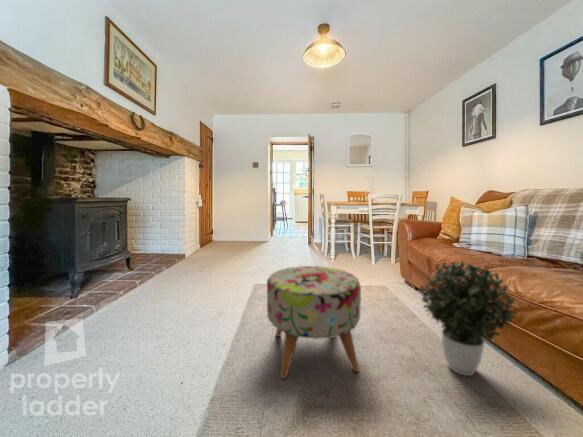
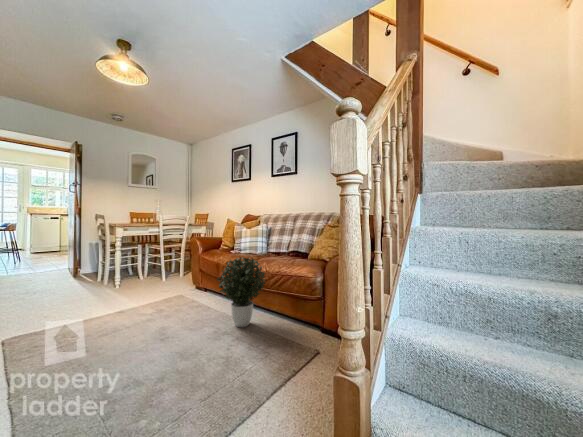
ottoman: present [267,266,361,379] -> none [80,278,180,383]

